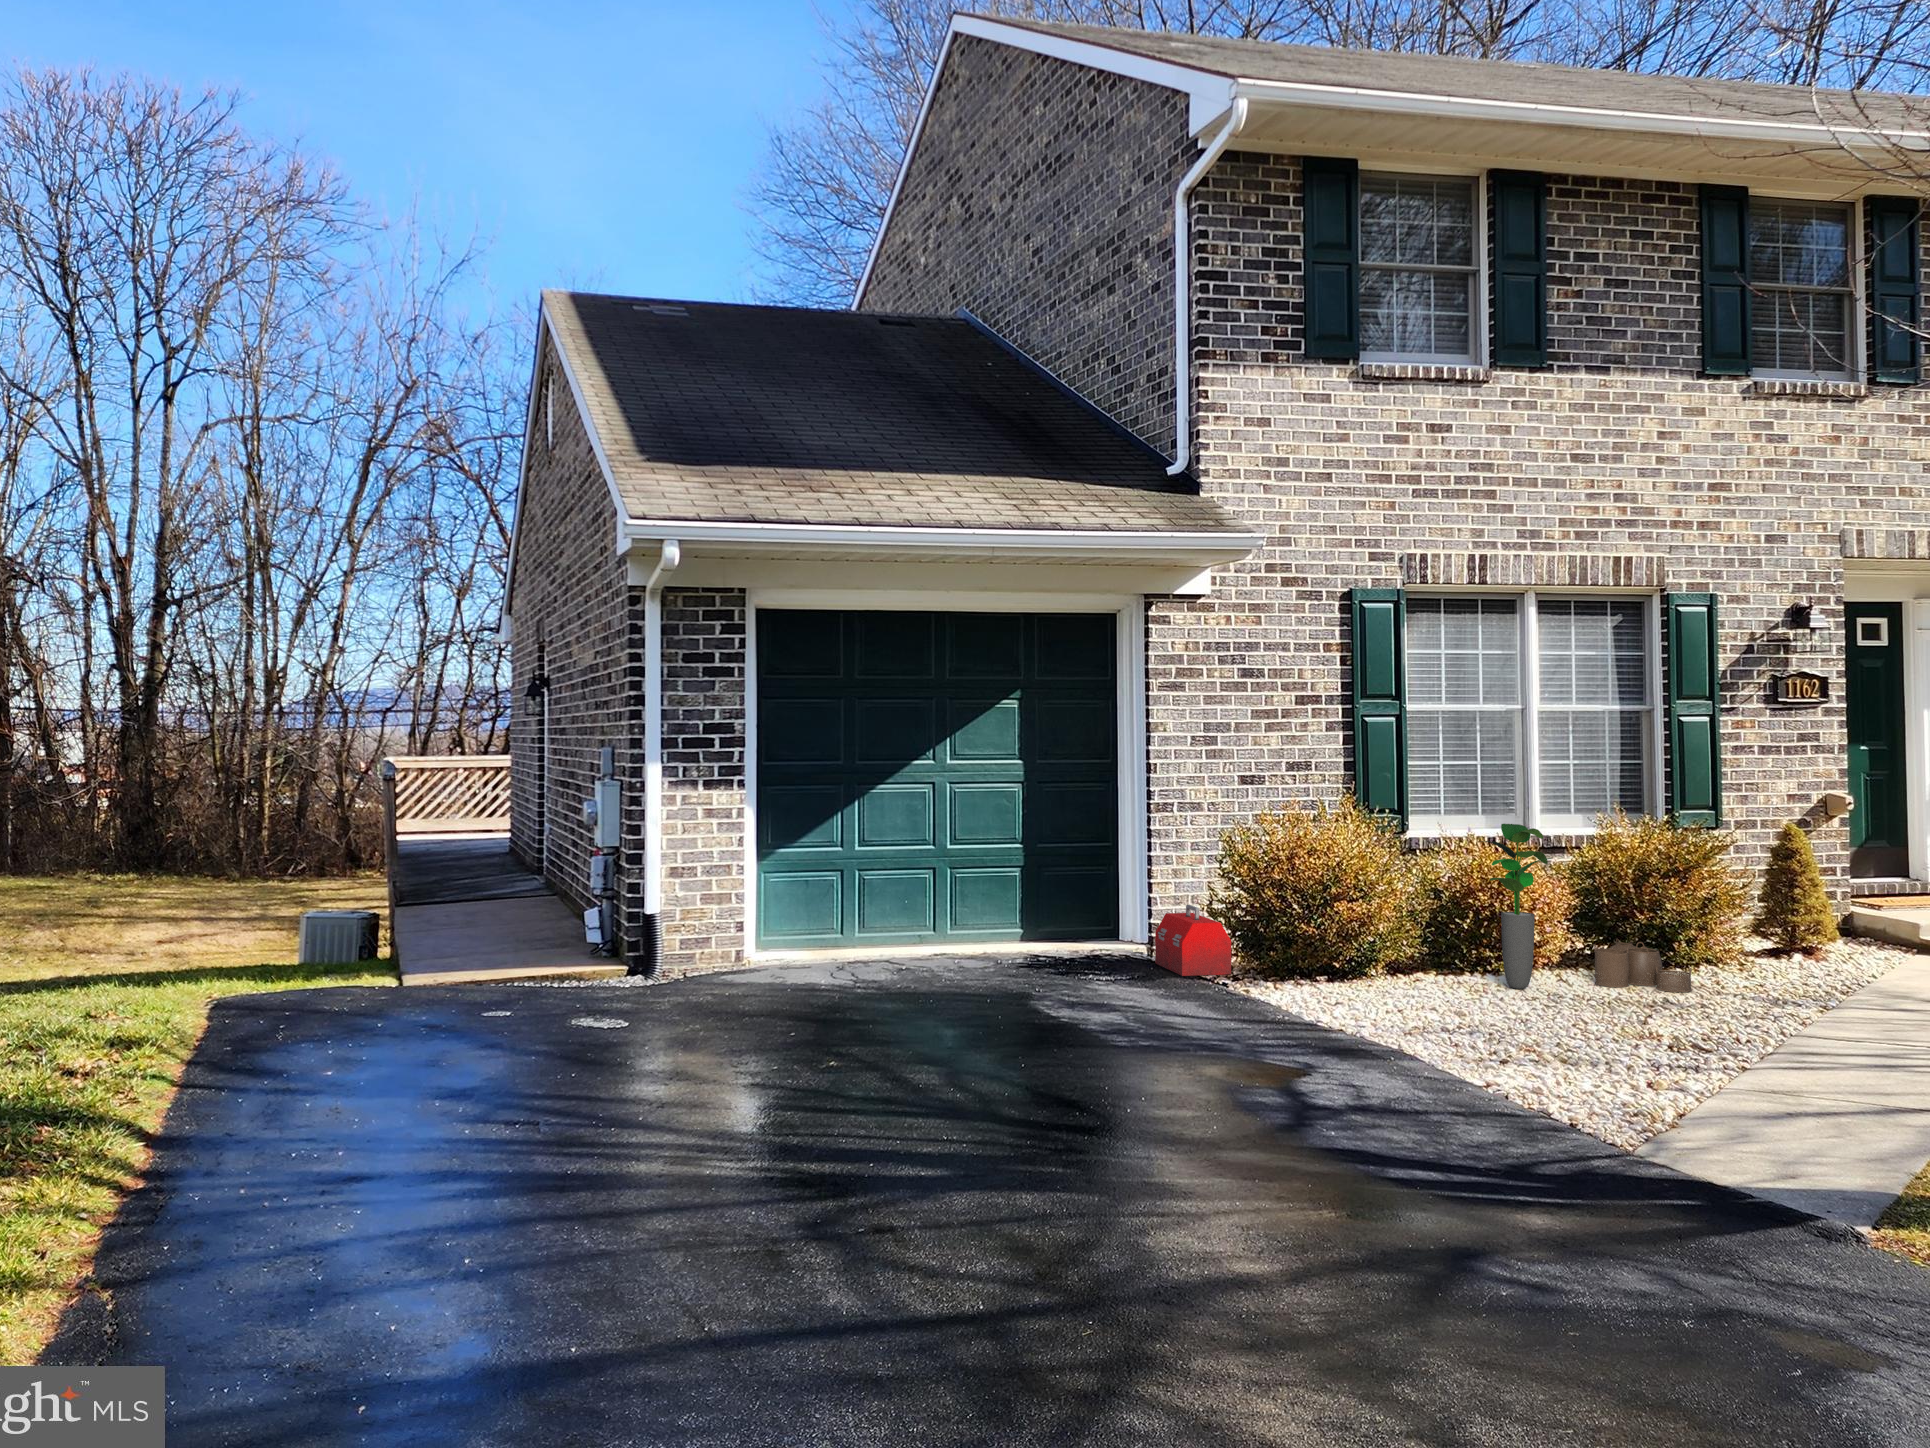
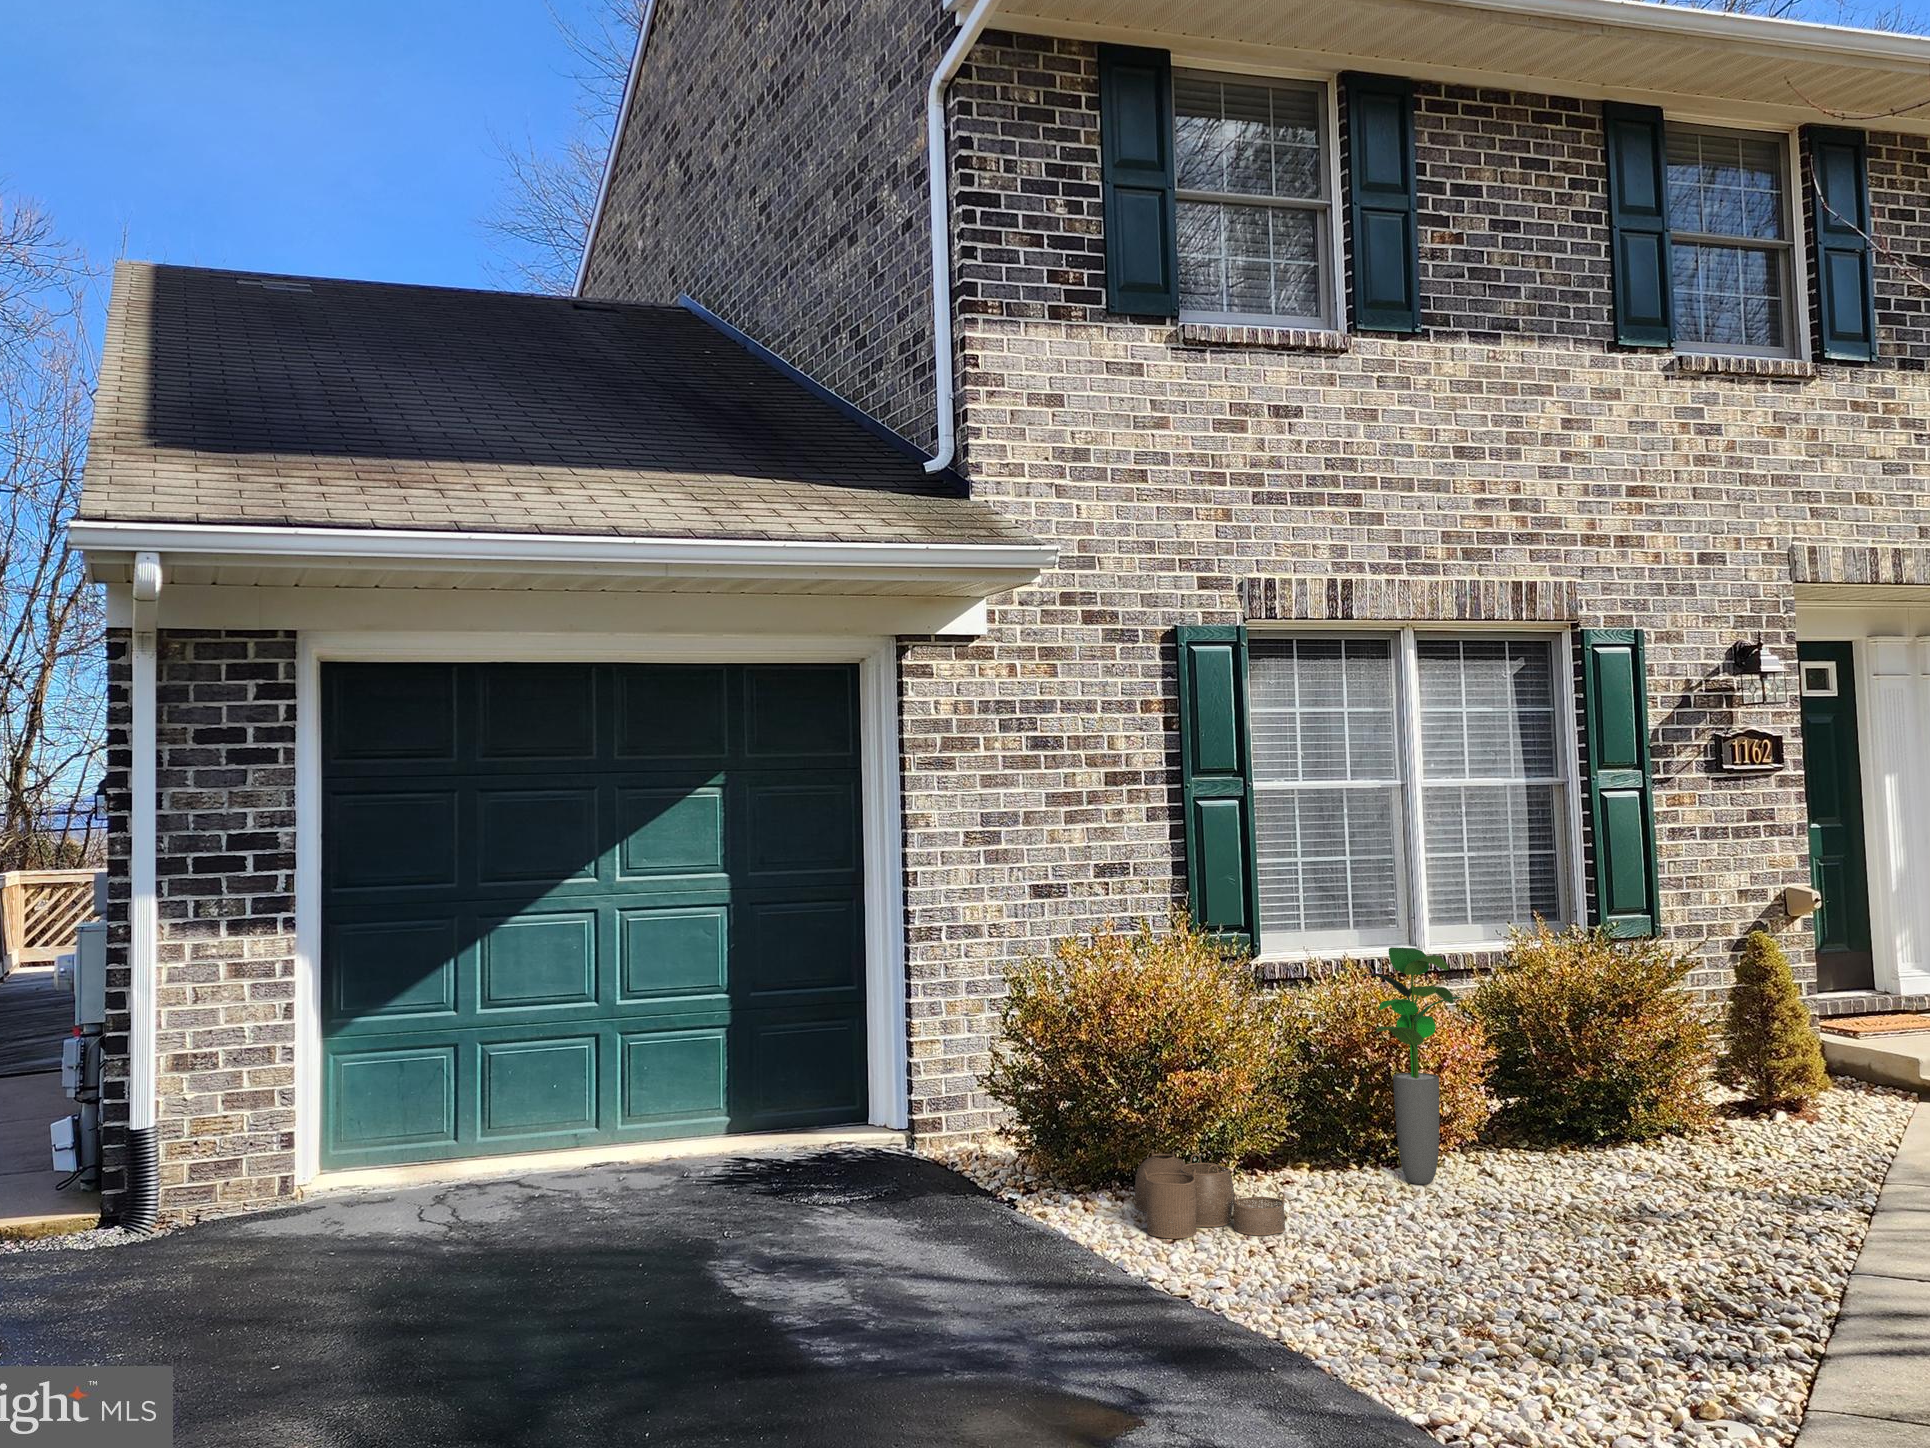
toolbox: present [1155,905,1231,976] -> none [917,1074,1021,1183]
woven basket: present [1594,939,1692,992] -> present [1135,1149,1286,1239]

